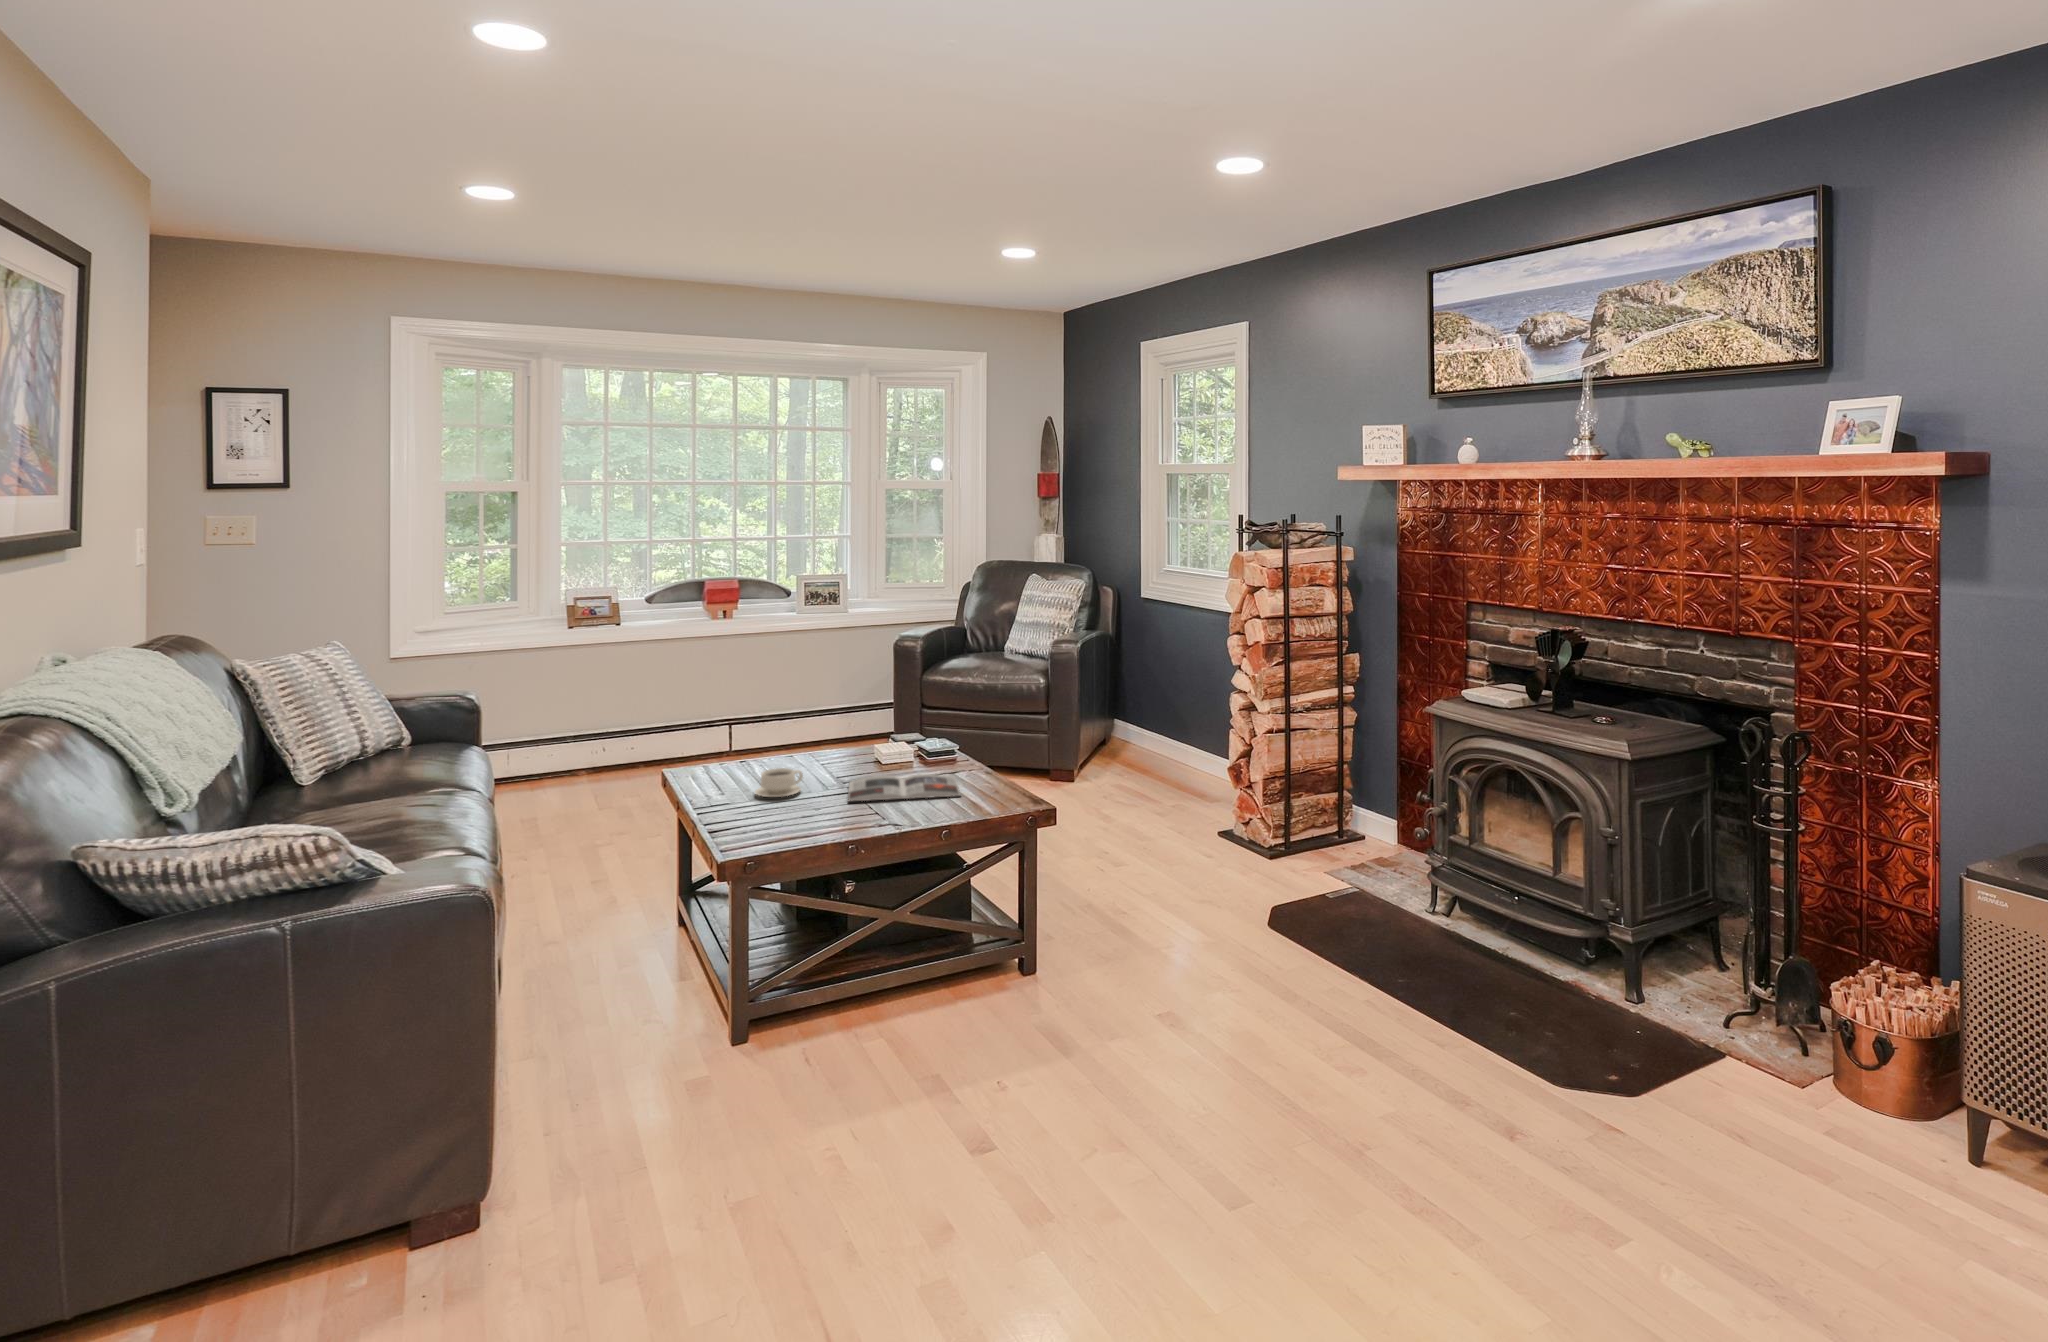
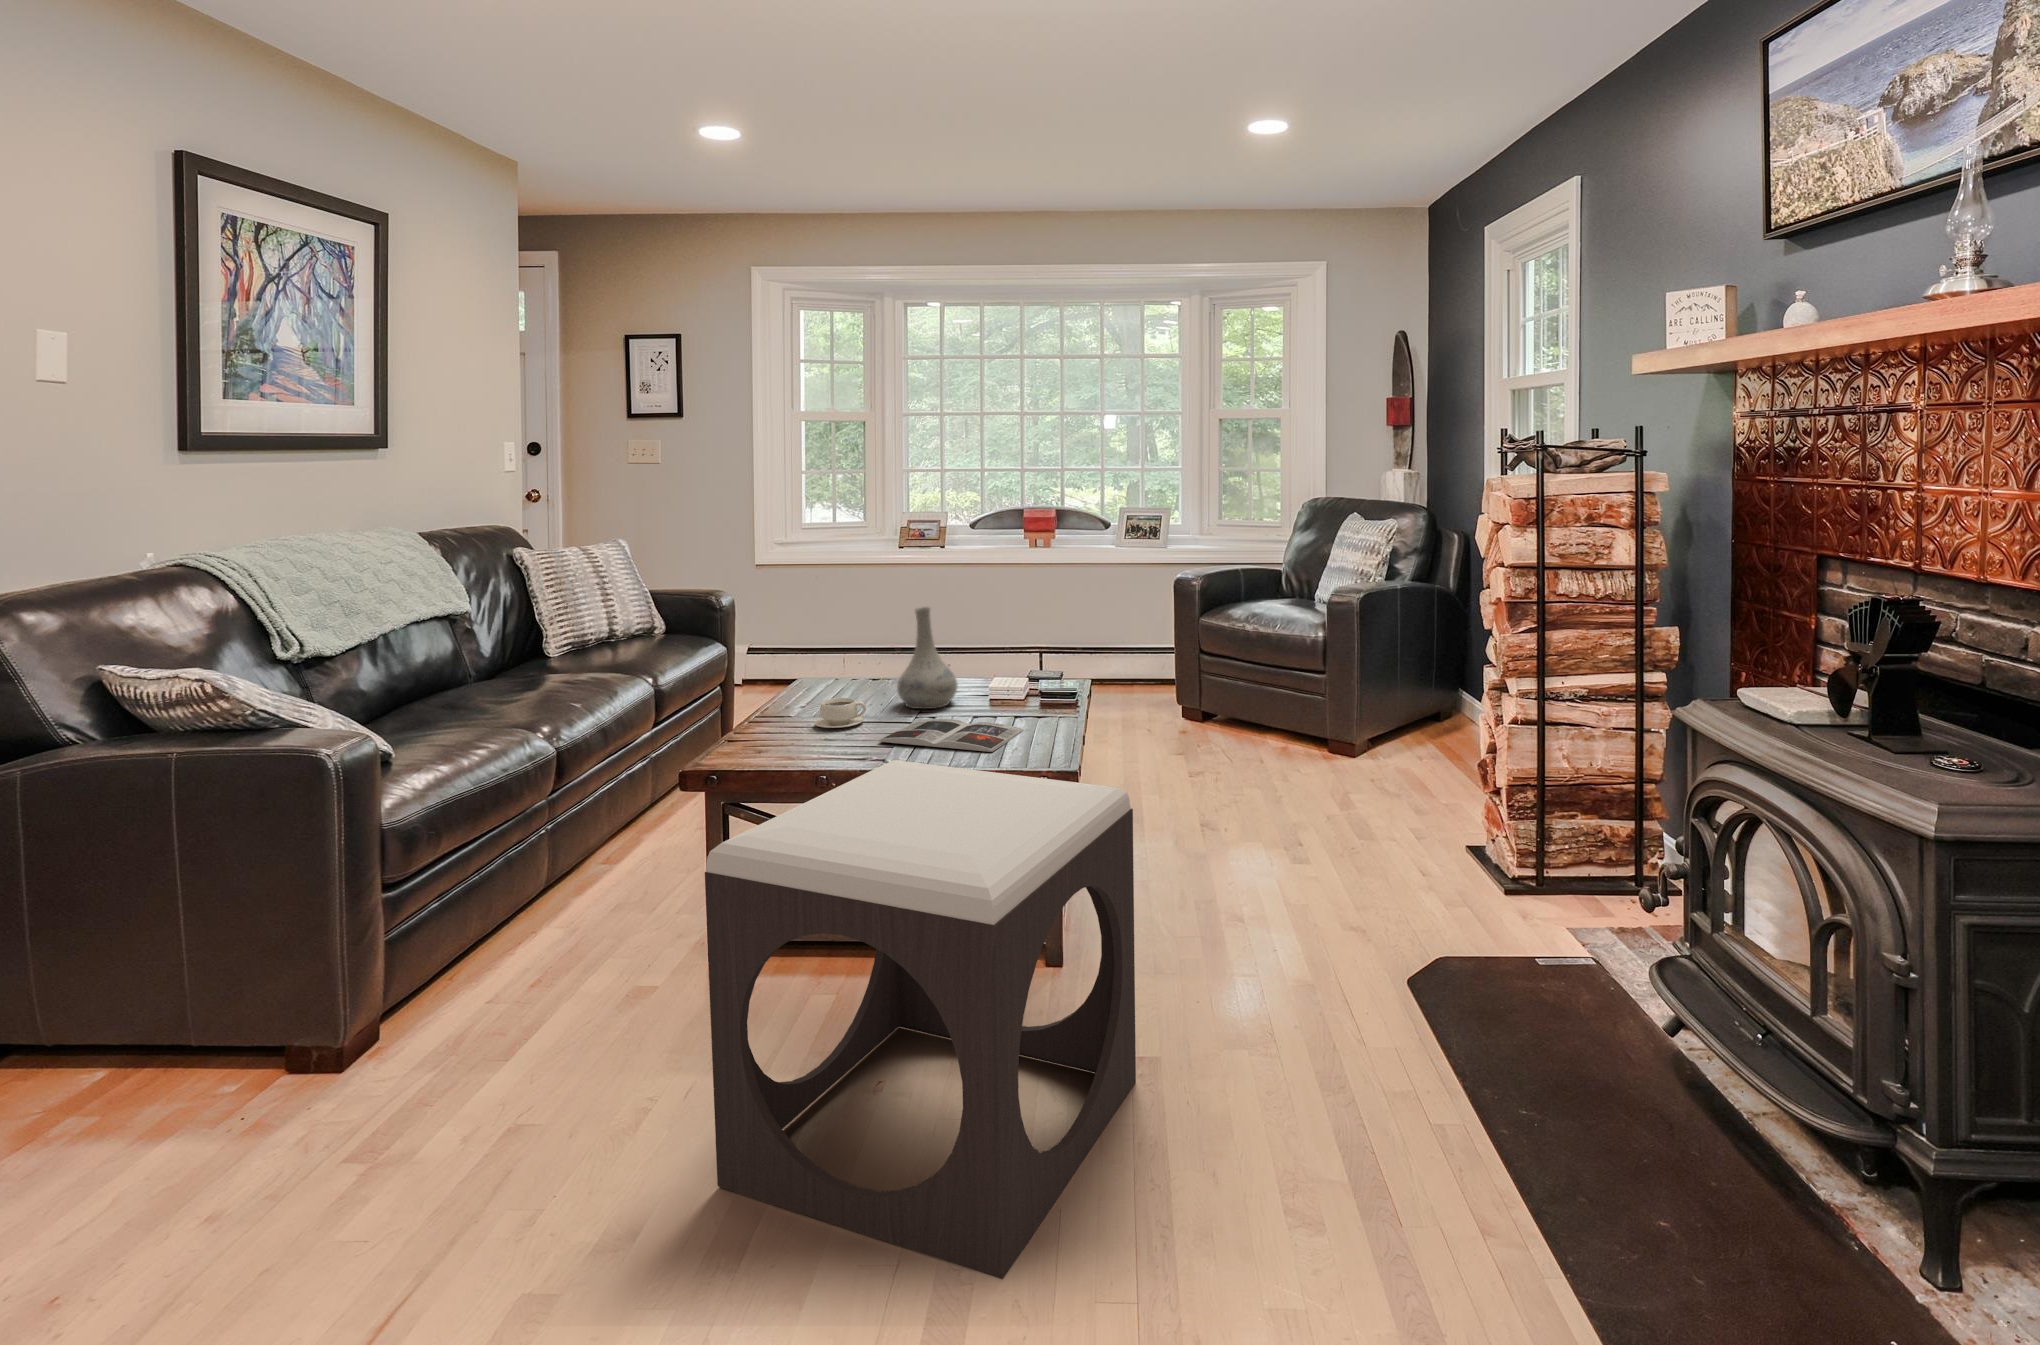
vase: none [802,678,859,773] -> present [897,607,958,709]
footstool: none [962,797,1229,1162] -> present [705,760,1136,1279]

